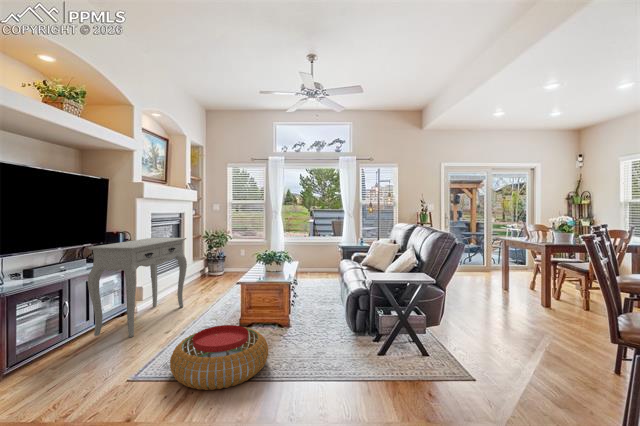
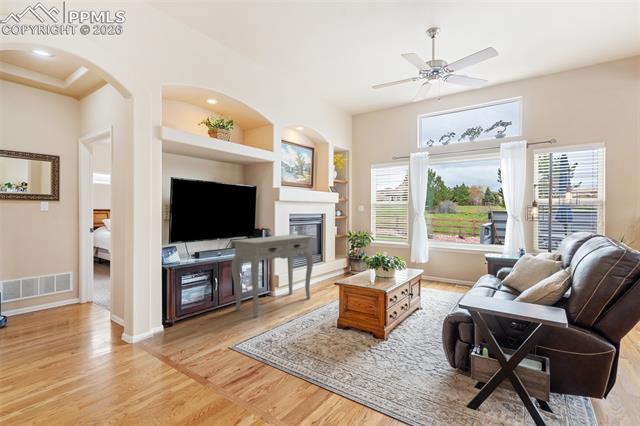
pouf: present [170,325,268,390] -> none [247,323,338,386]

